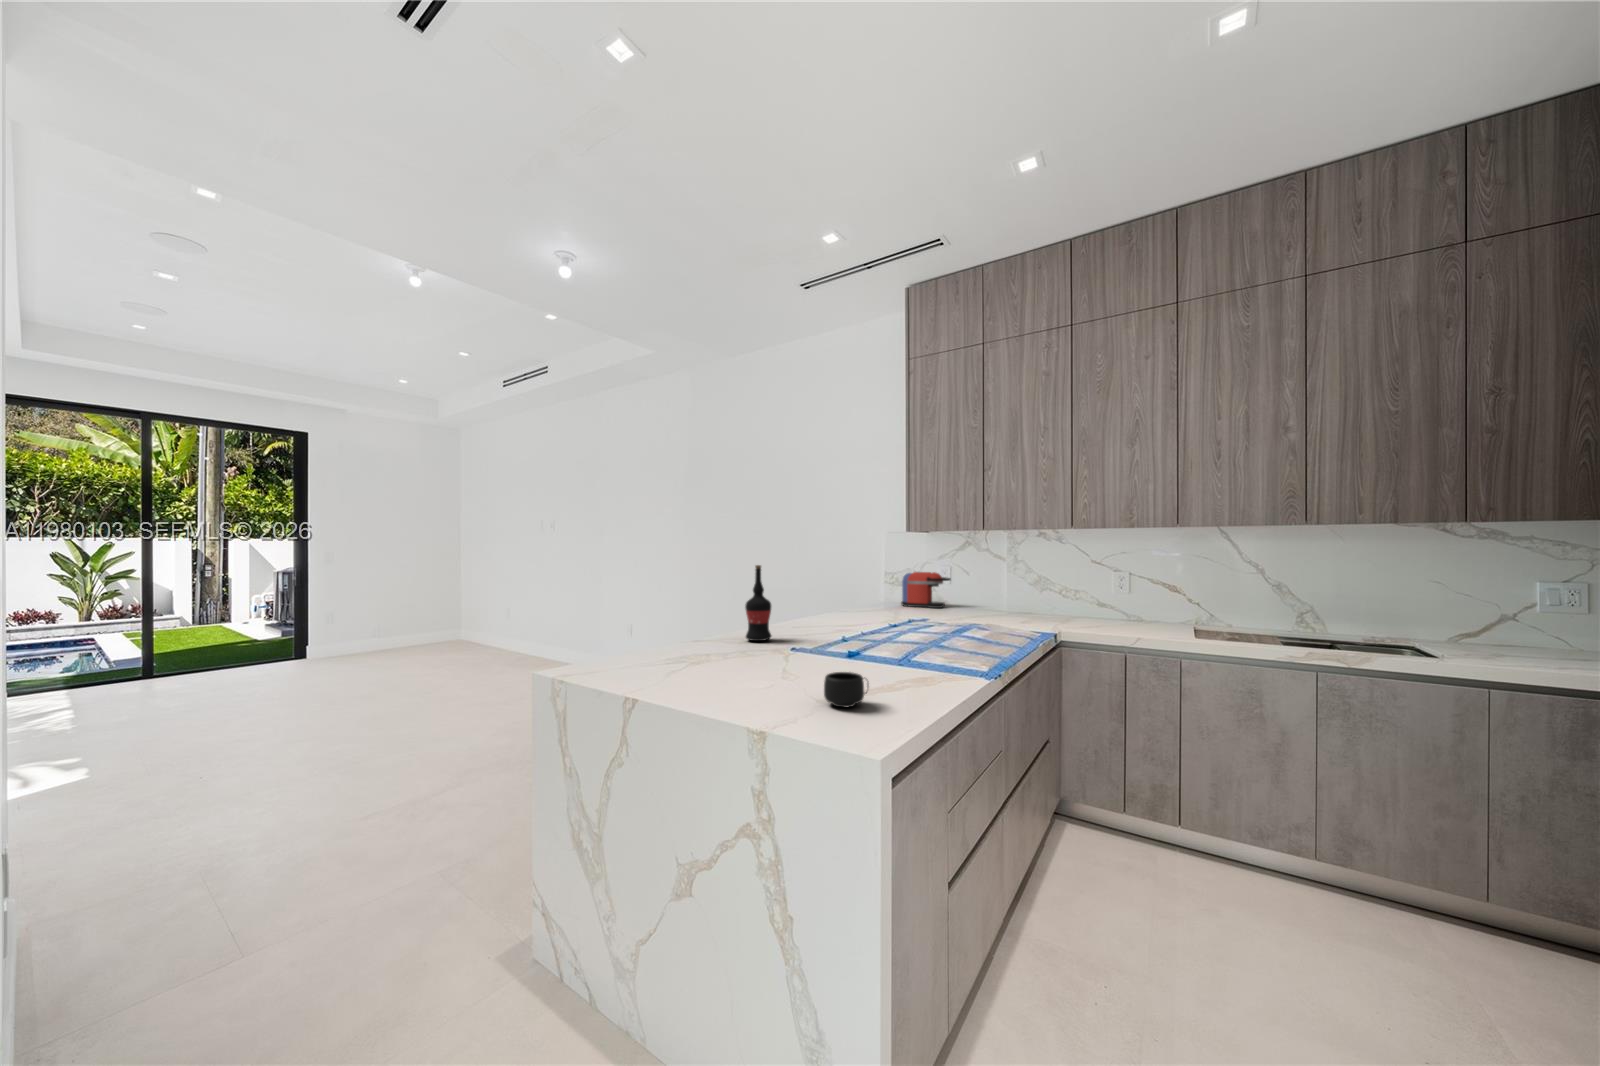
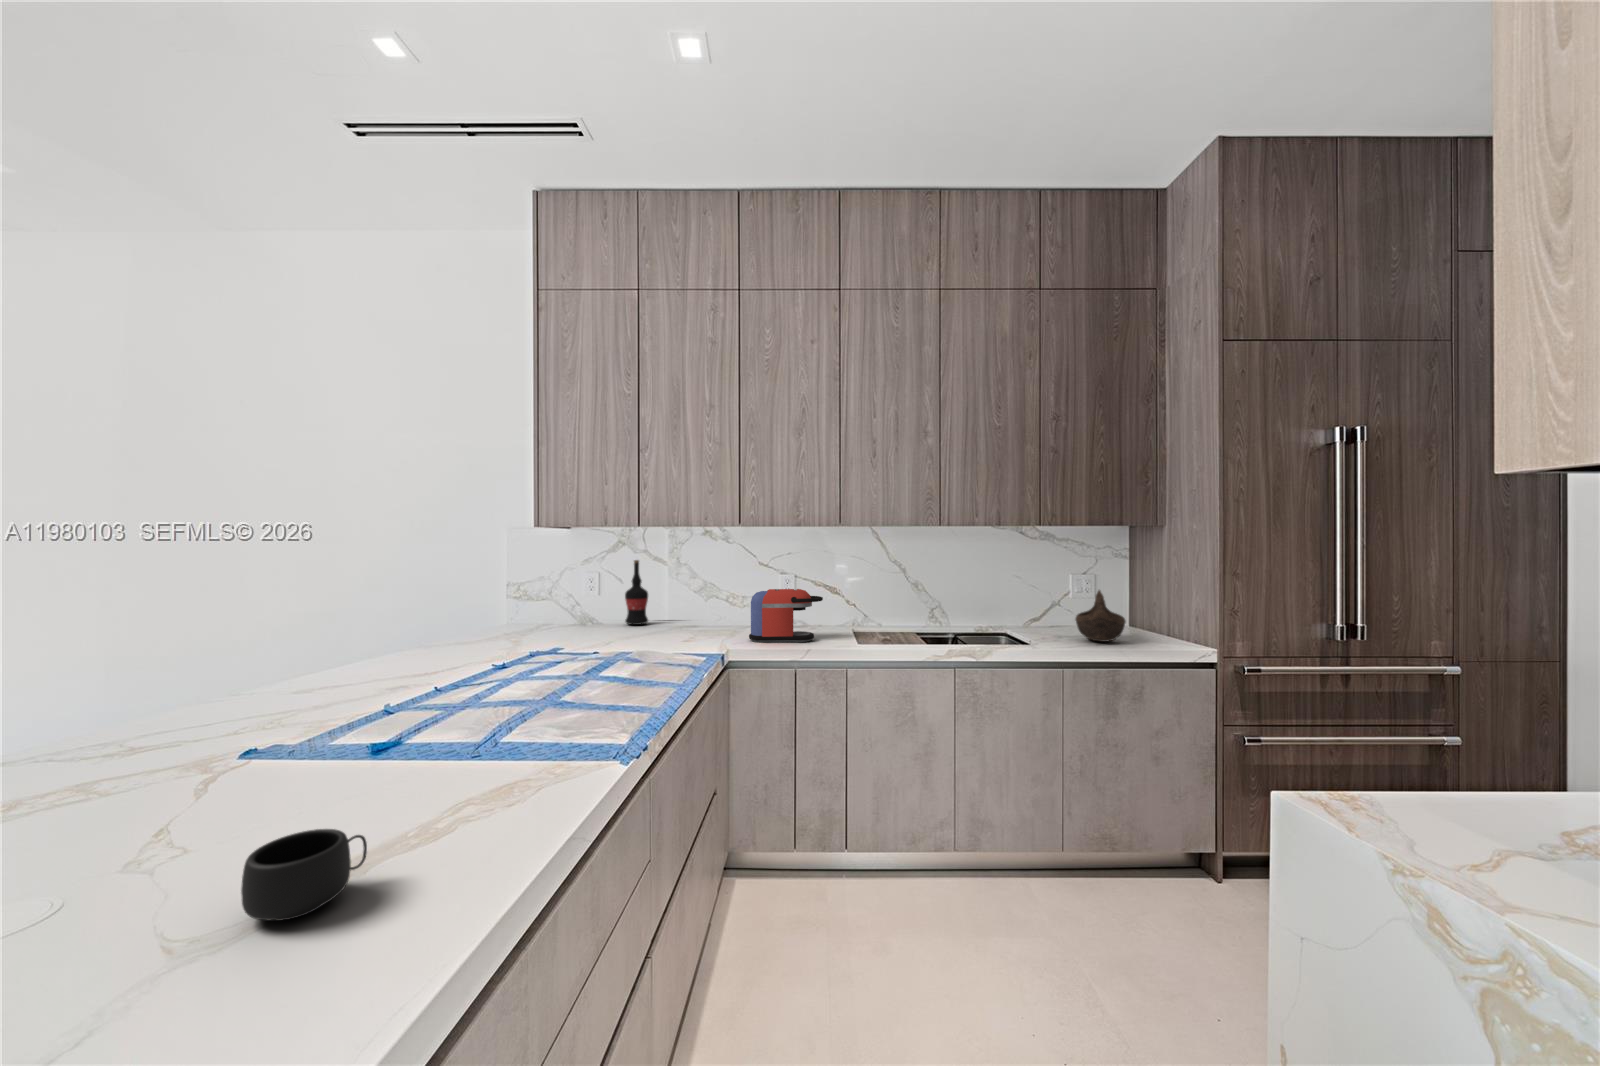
wine bottle: present [745,565,771,641] -> present [625,560,648,625]
coffee maker: present [901,572,950,608] -> present [749,589,823,642]
decorative bowl: none [1487,598,1570,657] -> present [1075,590,1126,642]

